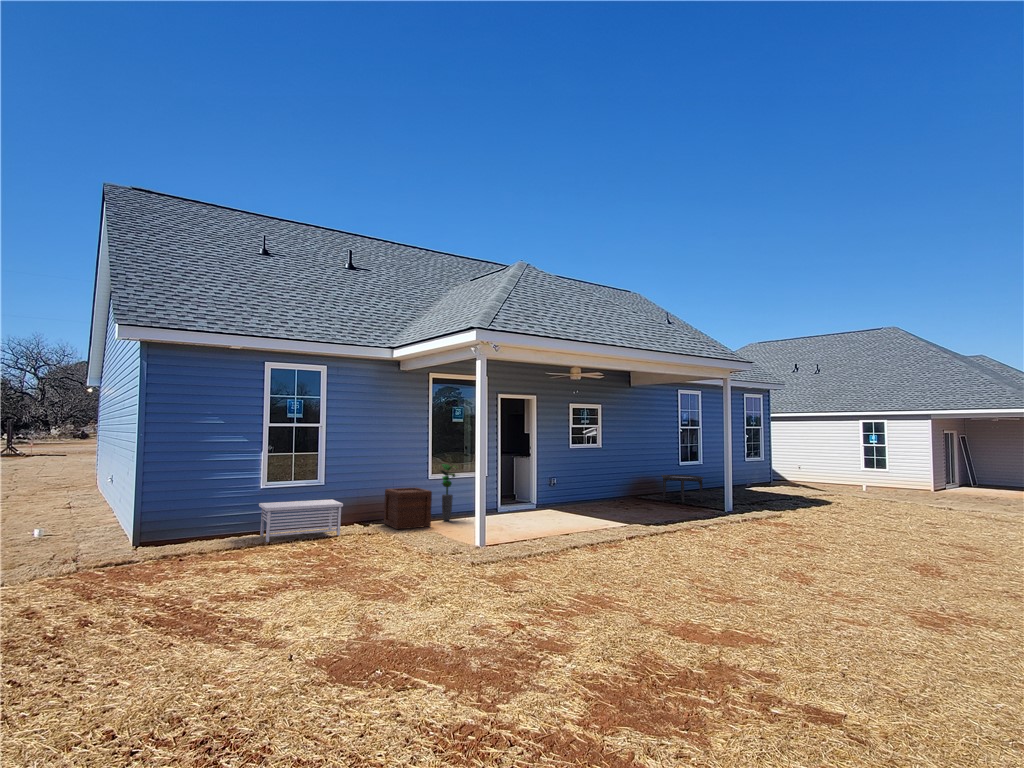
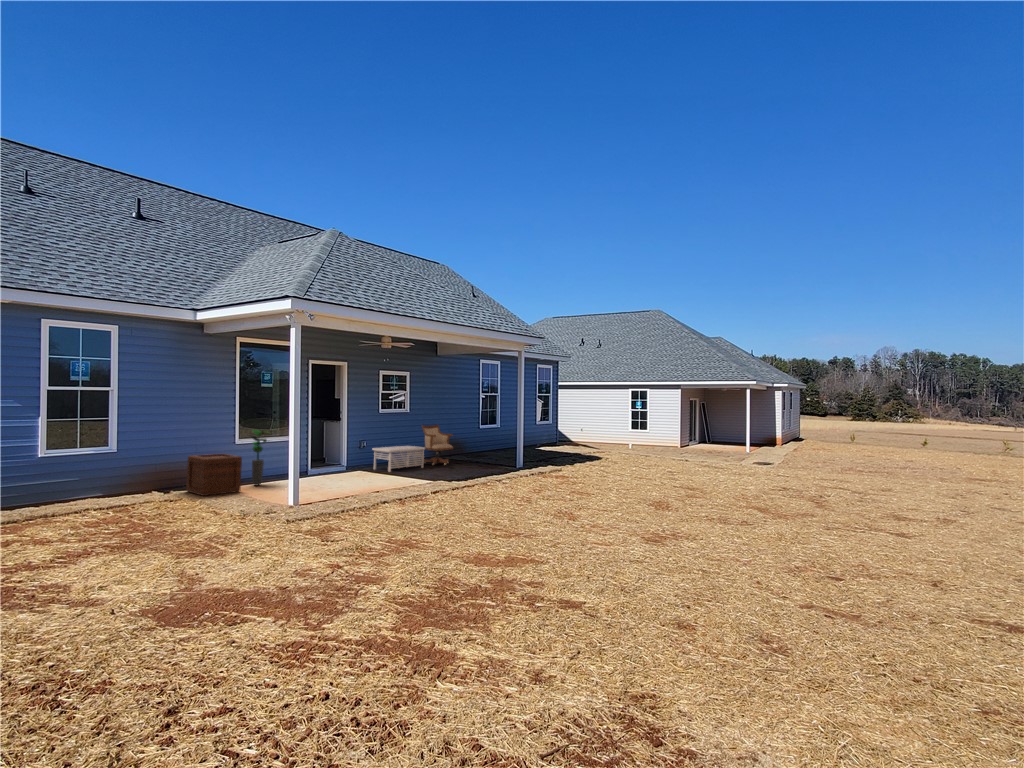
chair: none [610,461,647,507] -> present [422,425,453,465]
round table: present [661,475,704,503] -> none [467,437,503,461]
storage bench: present [259,499,343,542] -> present [372,446,425,472]

